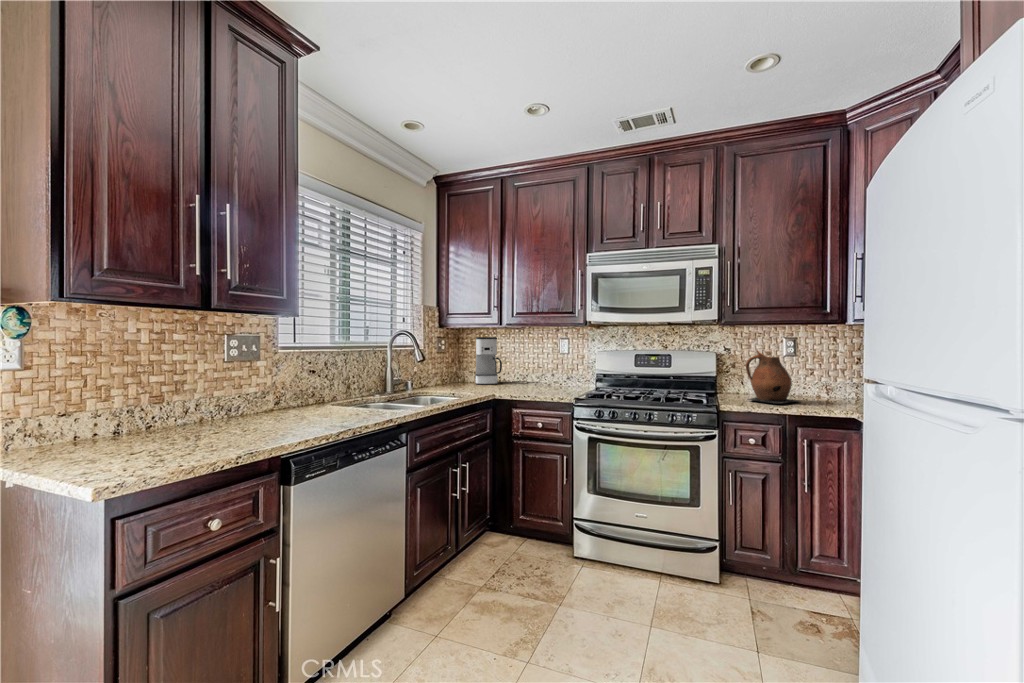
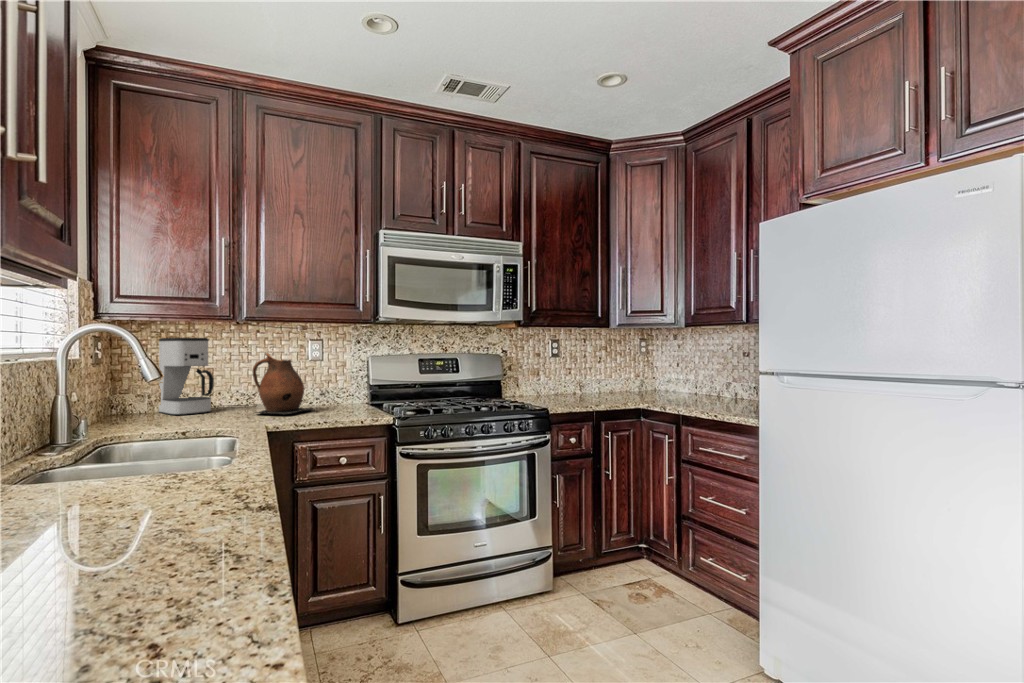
ceramic pitcher: present [746,351,798,404] -> present [253,353,313,415]

